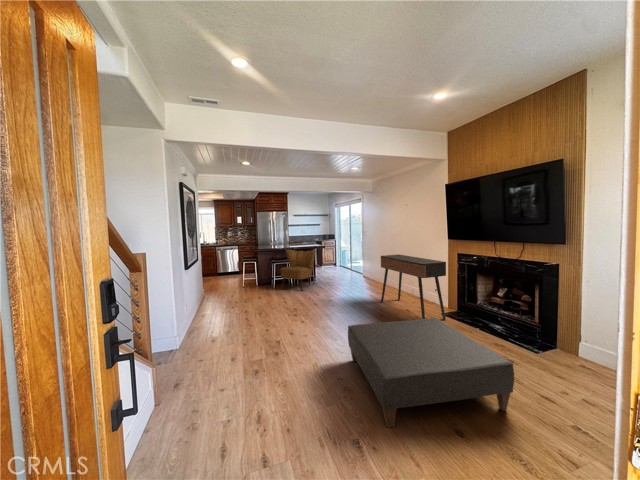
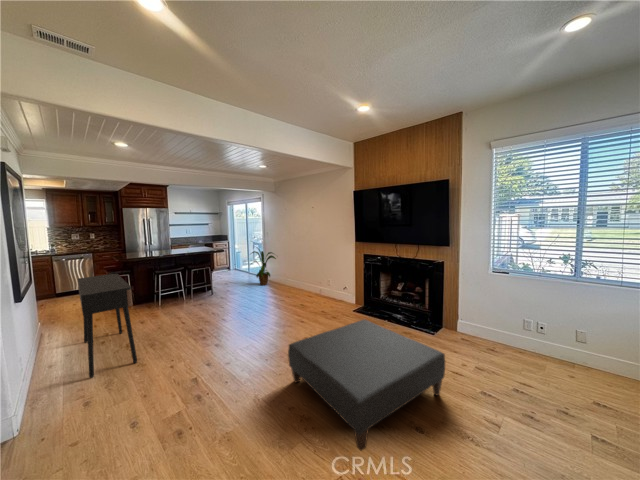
house plant: none [346,244,374,281] -> present [252,250,276,285]
armchair: present [280,249,316,290] -> none [169,255,214,305]
console table: present [381,254,446,320] -> present [78,274,137,378]

